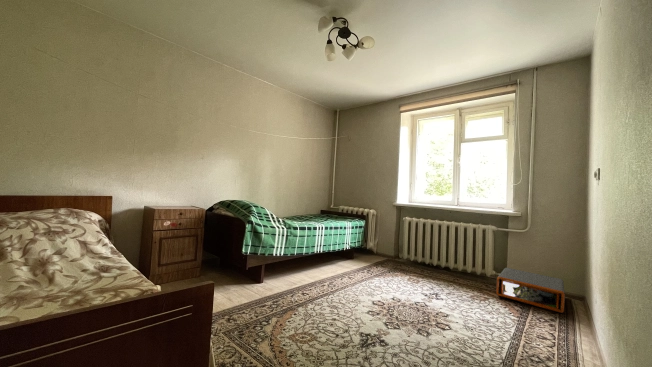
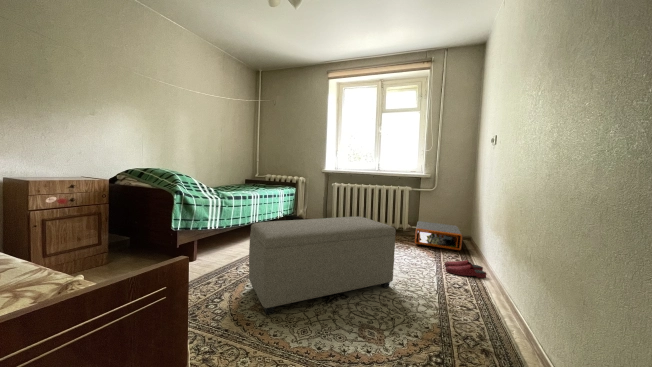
ottoman: none [295,254,448,346] -> present [249,217,396,314]
slippers: none [529,325,592,358] -> present [445,260,486,278]

